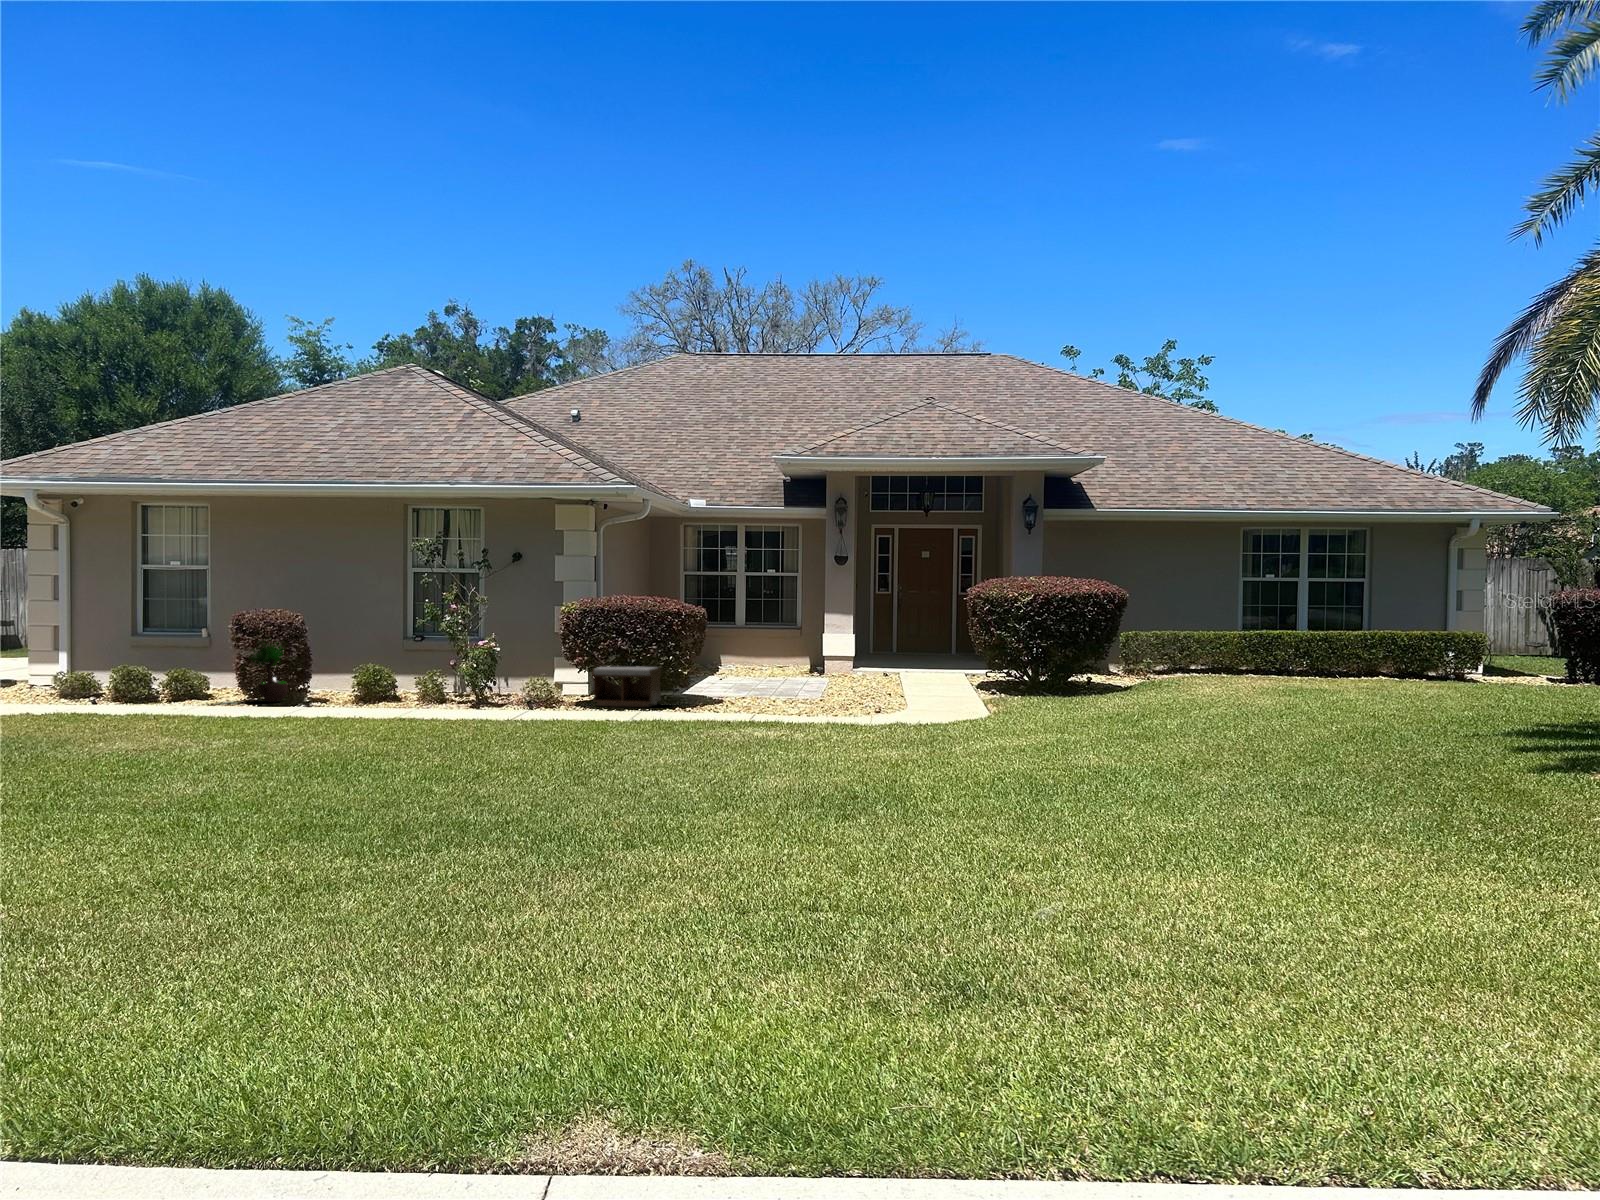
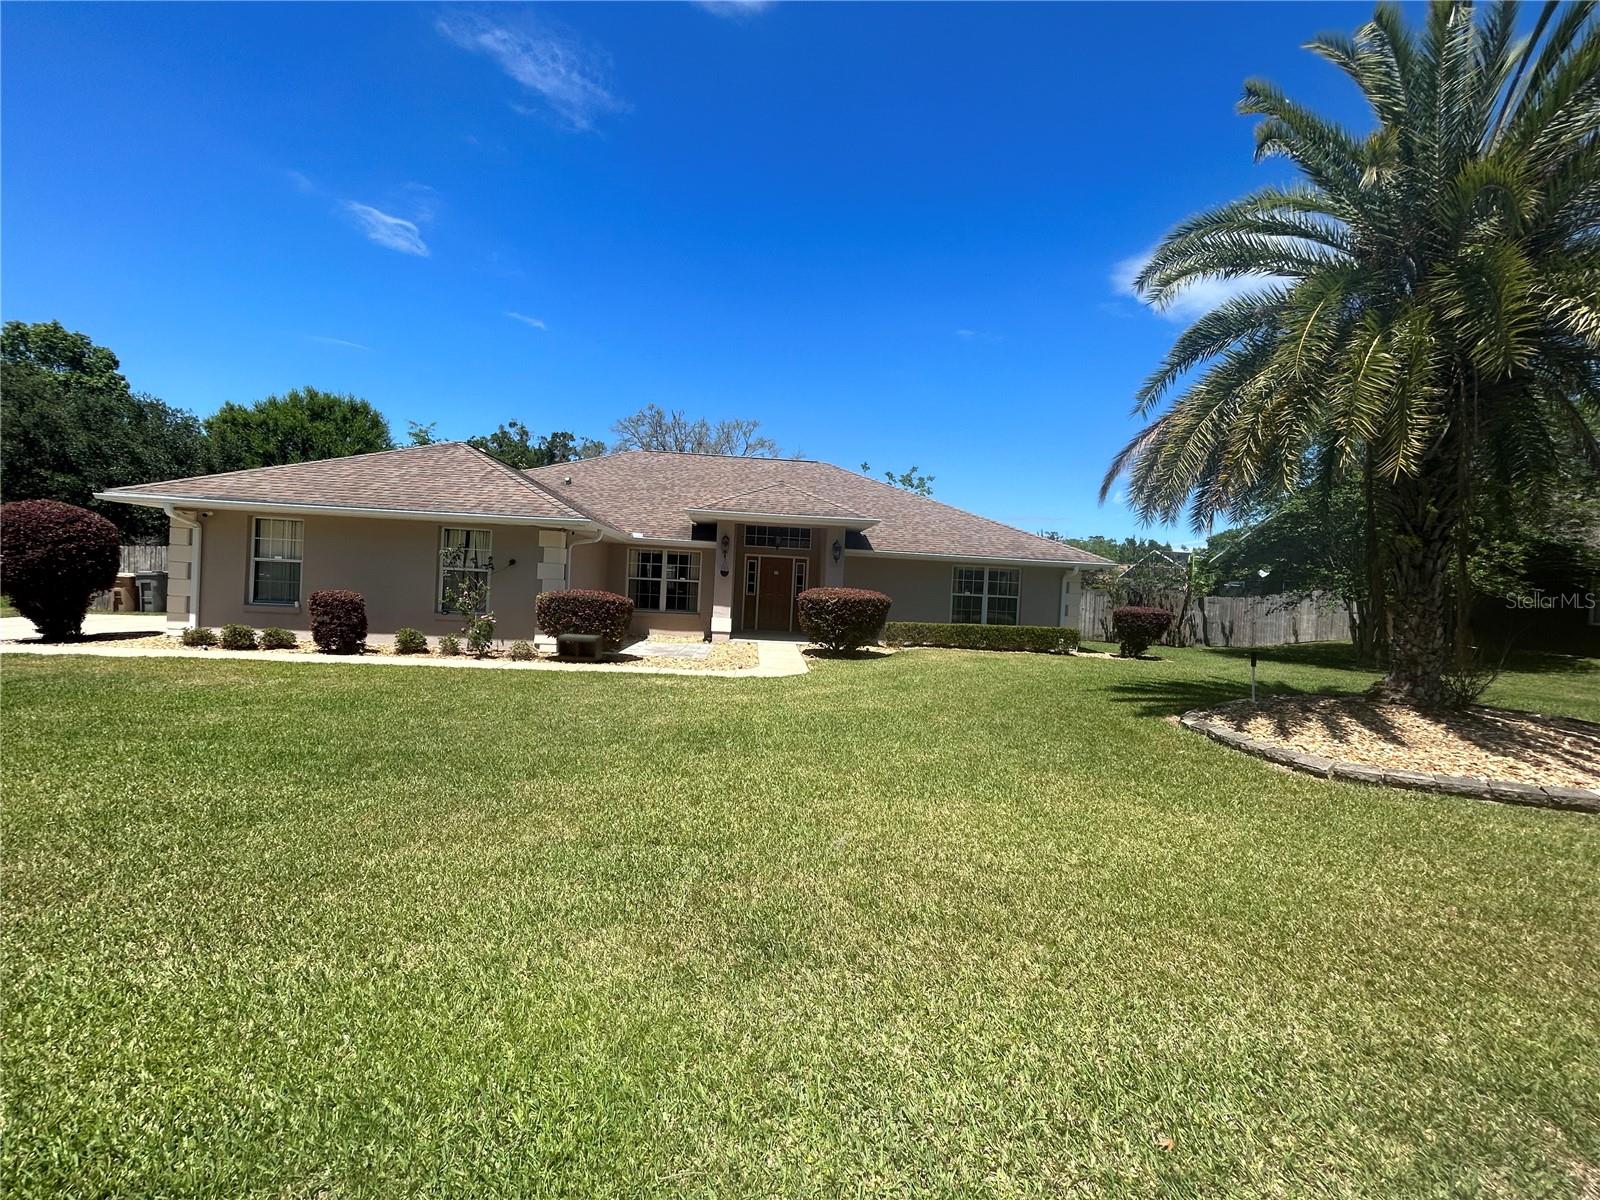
potted tree: present [251,644,288,702] -> none [318,609,348,652]

